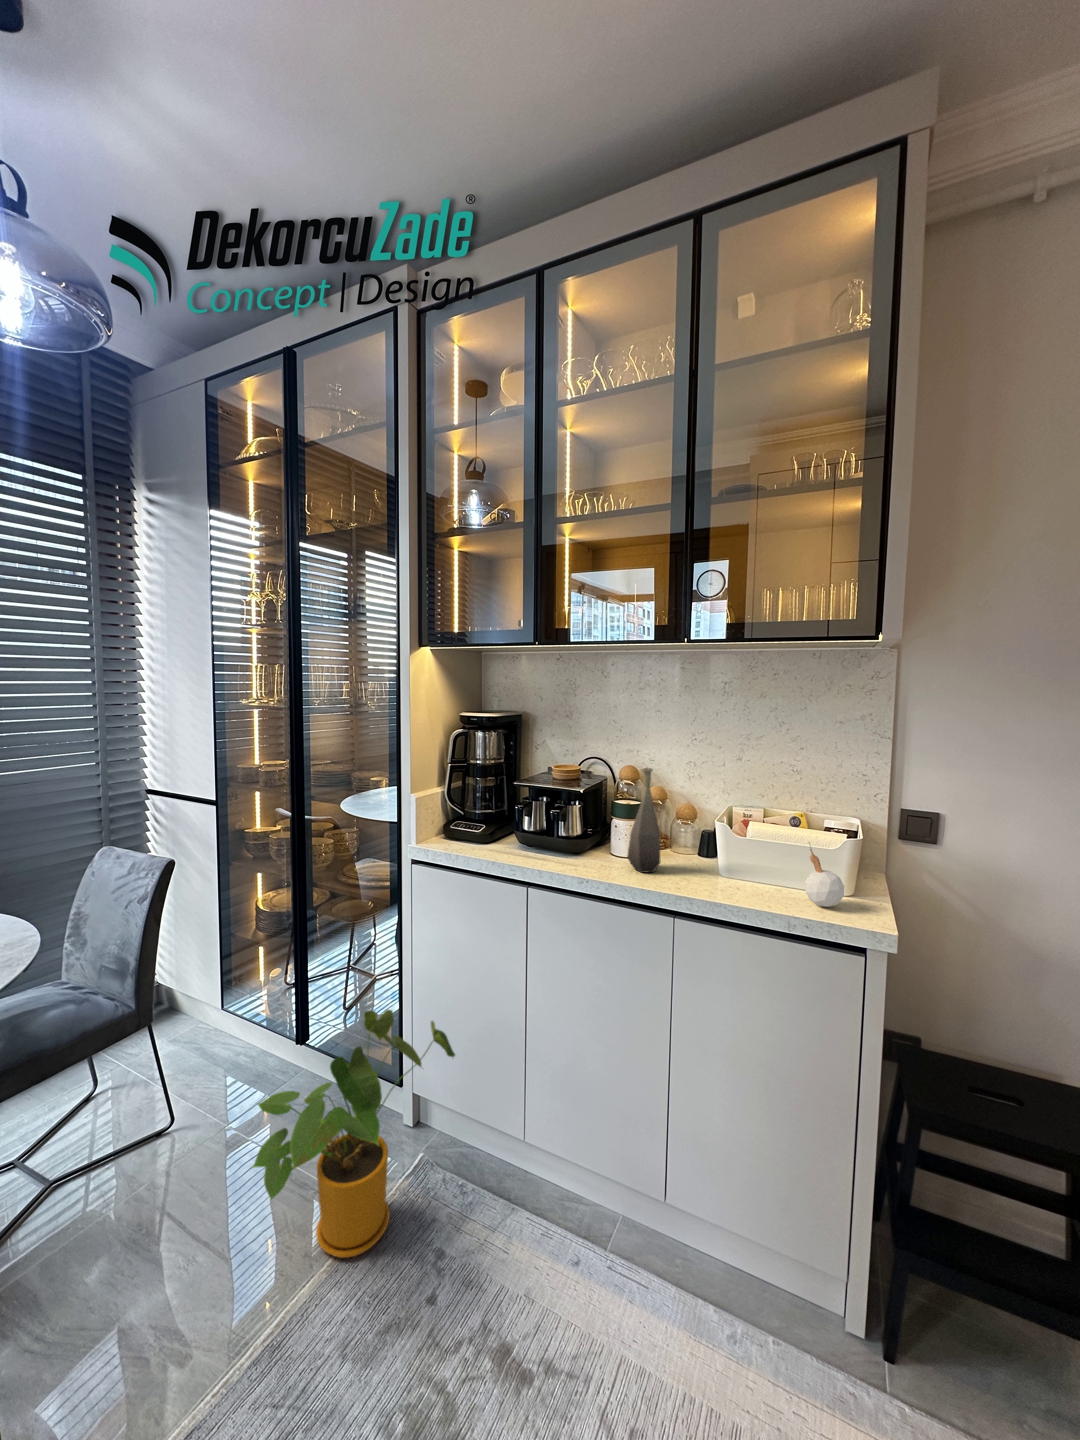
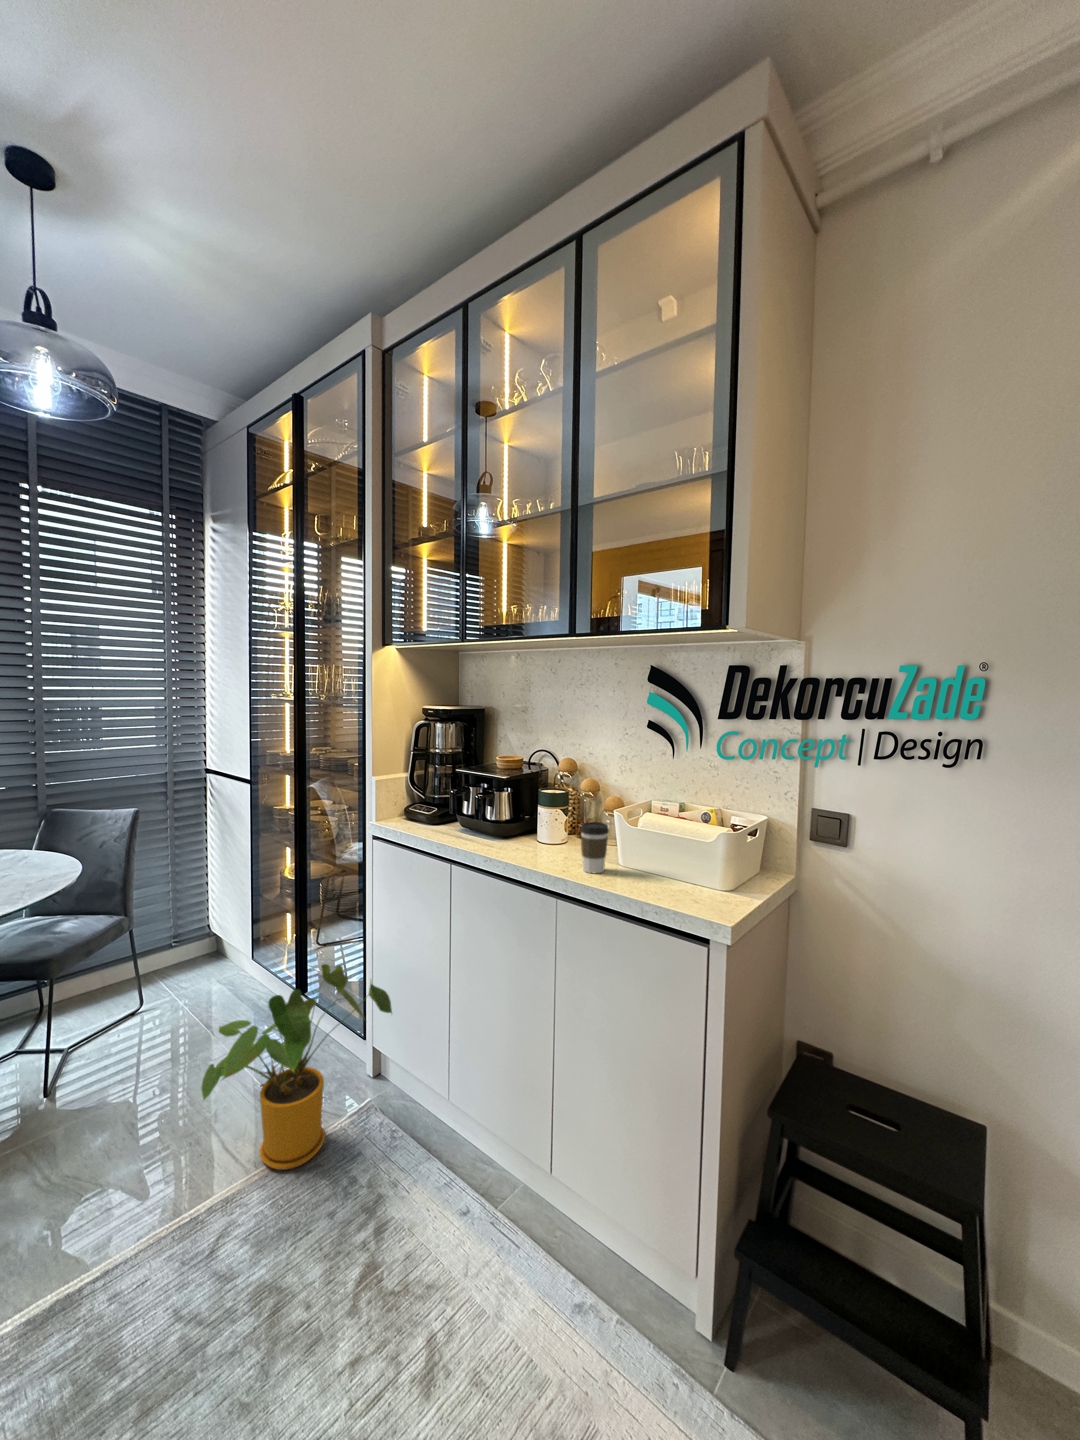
bottle: present [627,768,660,873] -> none [536,757,568,857]
coffee cup: none [694,835,725,889] -> present [580,822,609,873]
candle: present [805,842,844,907] -> none [667,831,703,897]

